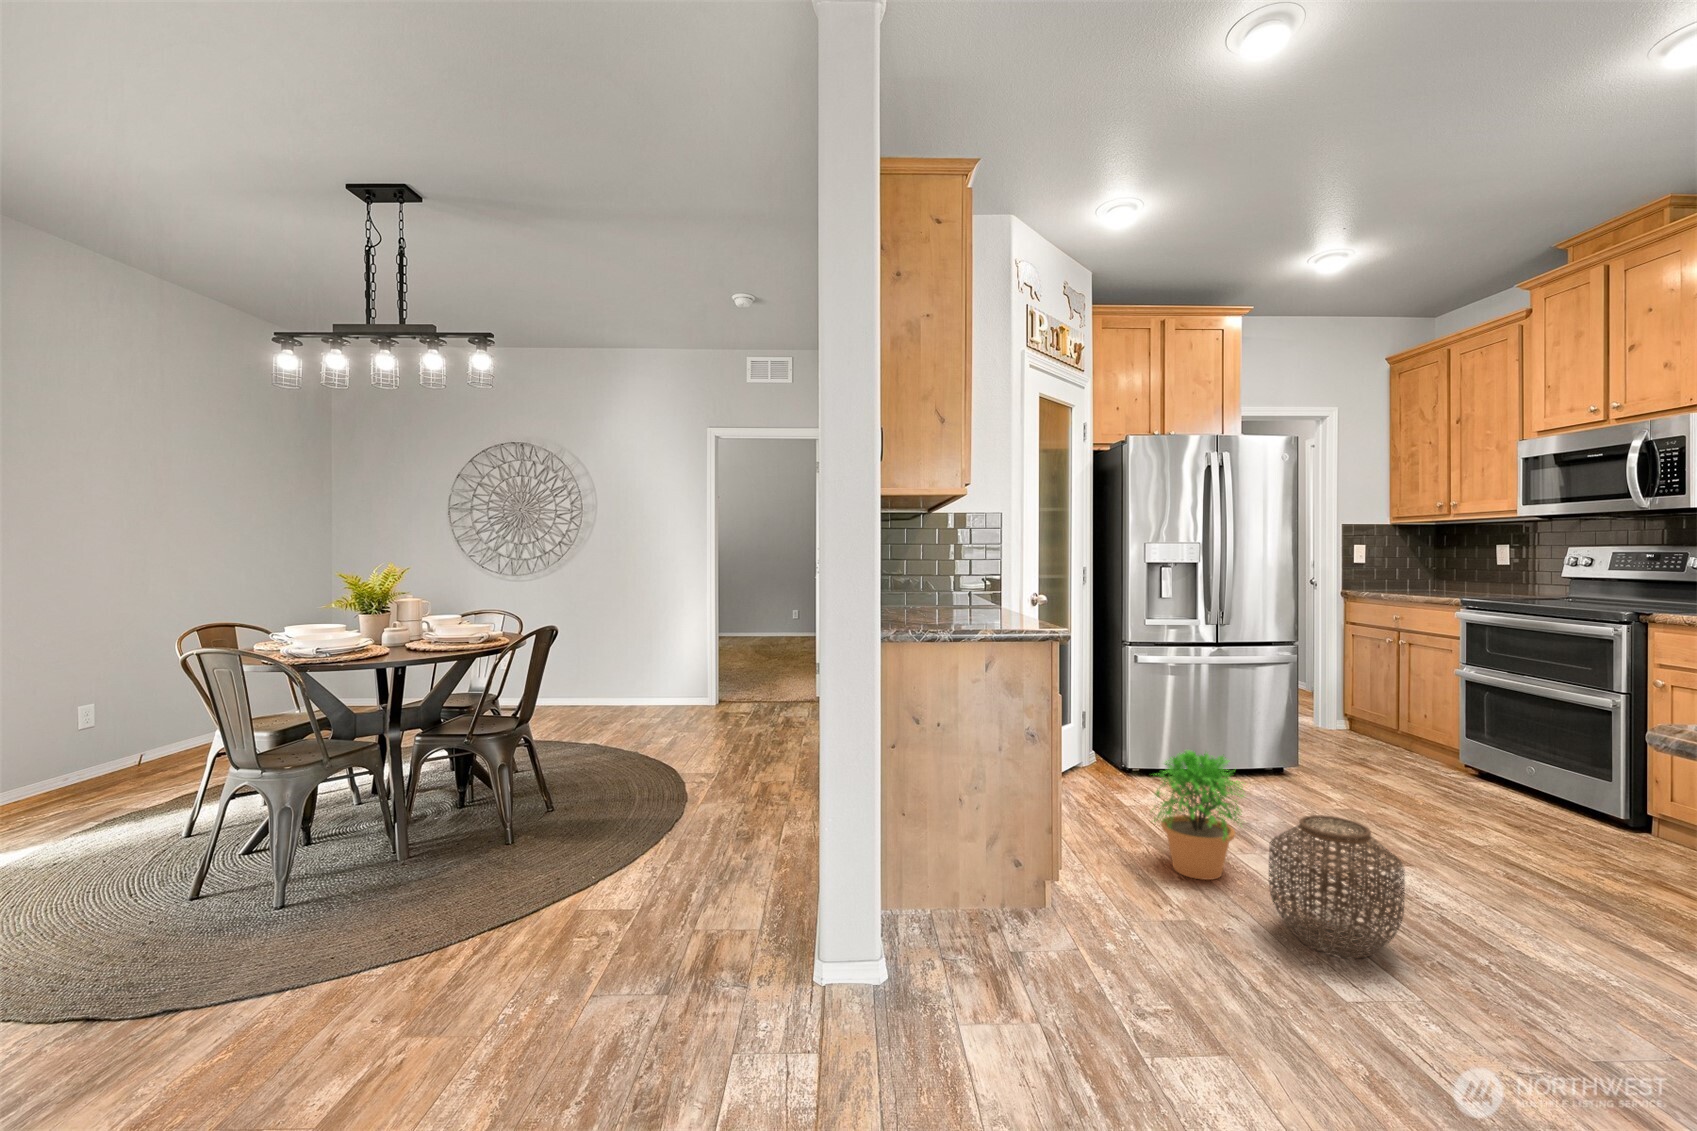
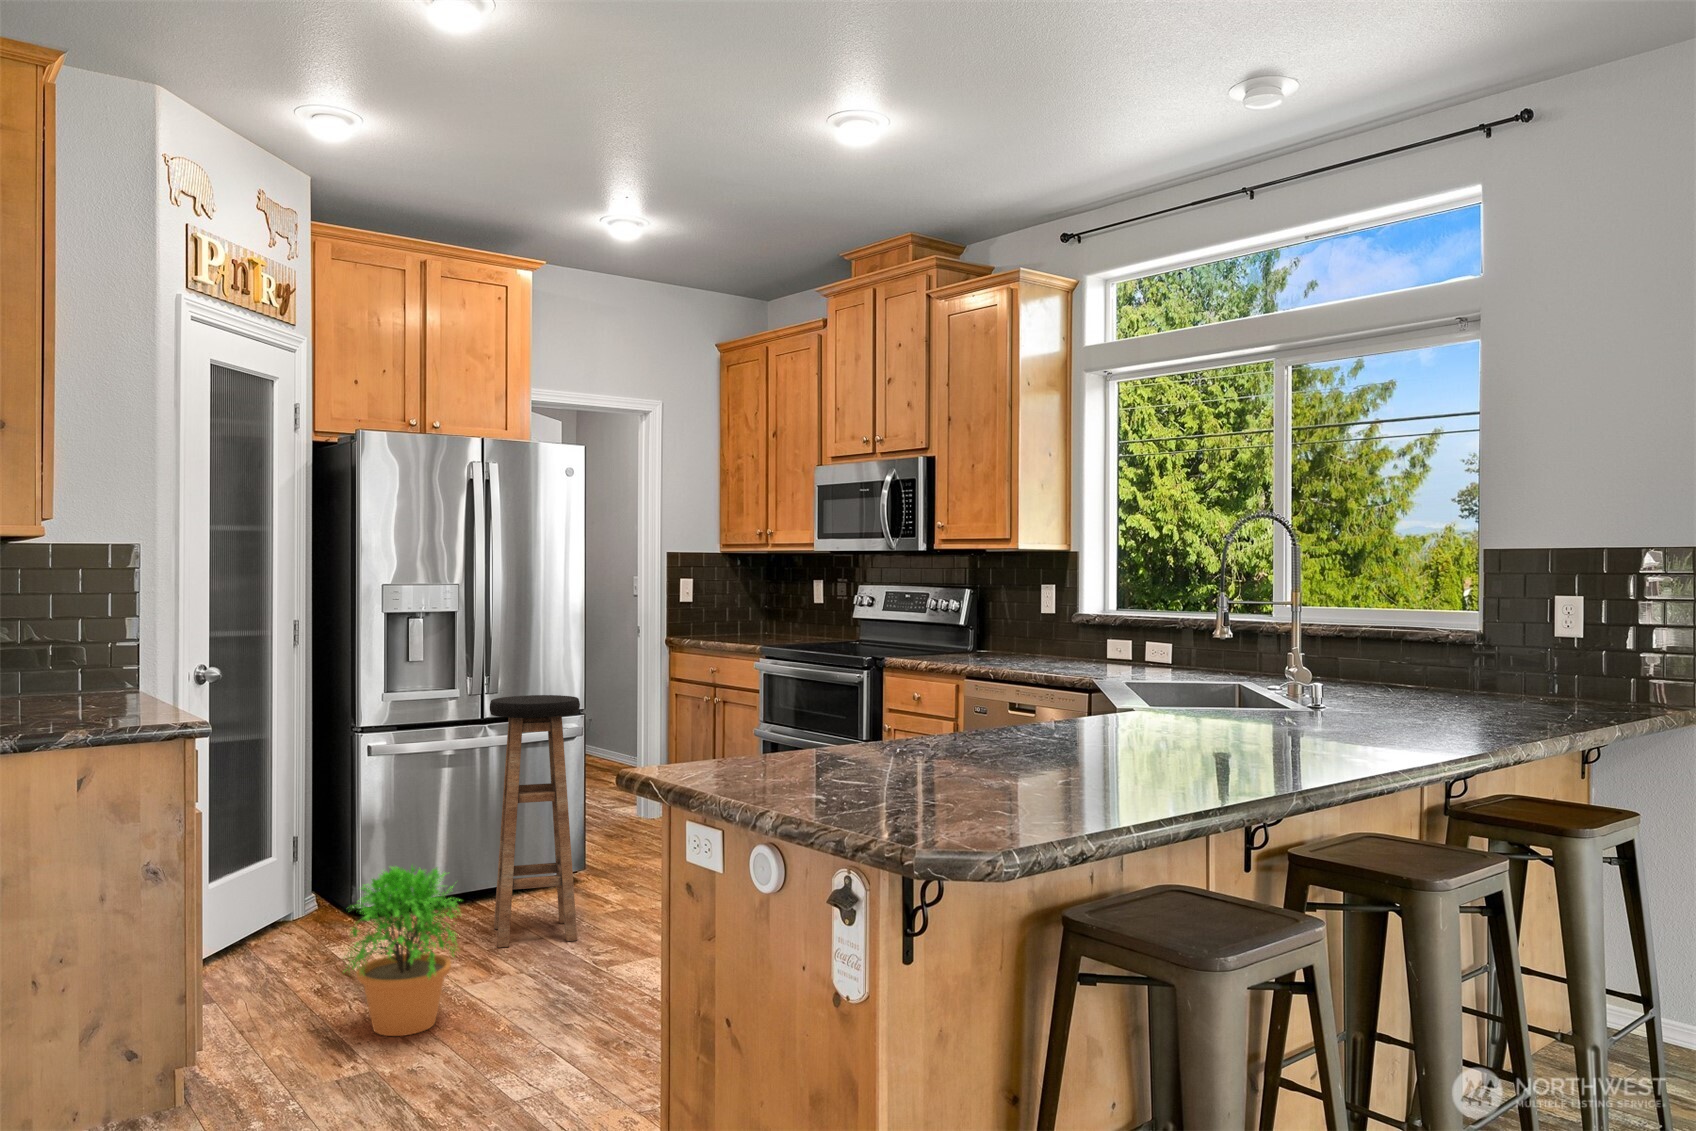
bar stool: none [1236,629,1315,826] -> present [490,695,580,948]
woven basket: present [1269,815,1405,958] -> none [464,922,604,1088]

